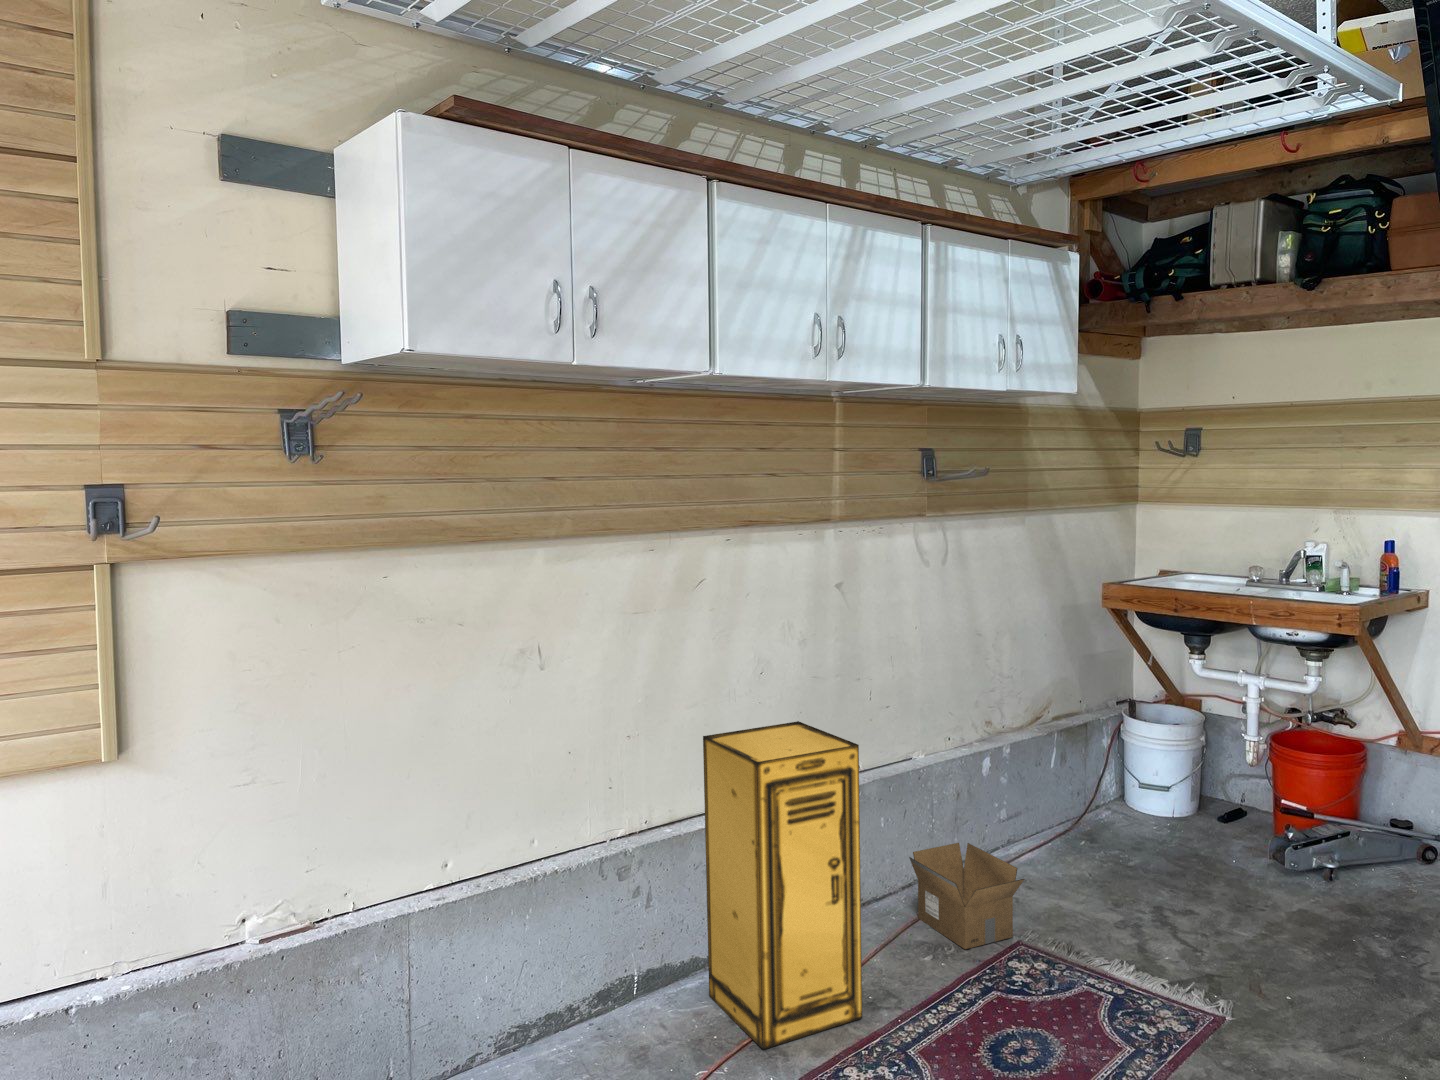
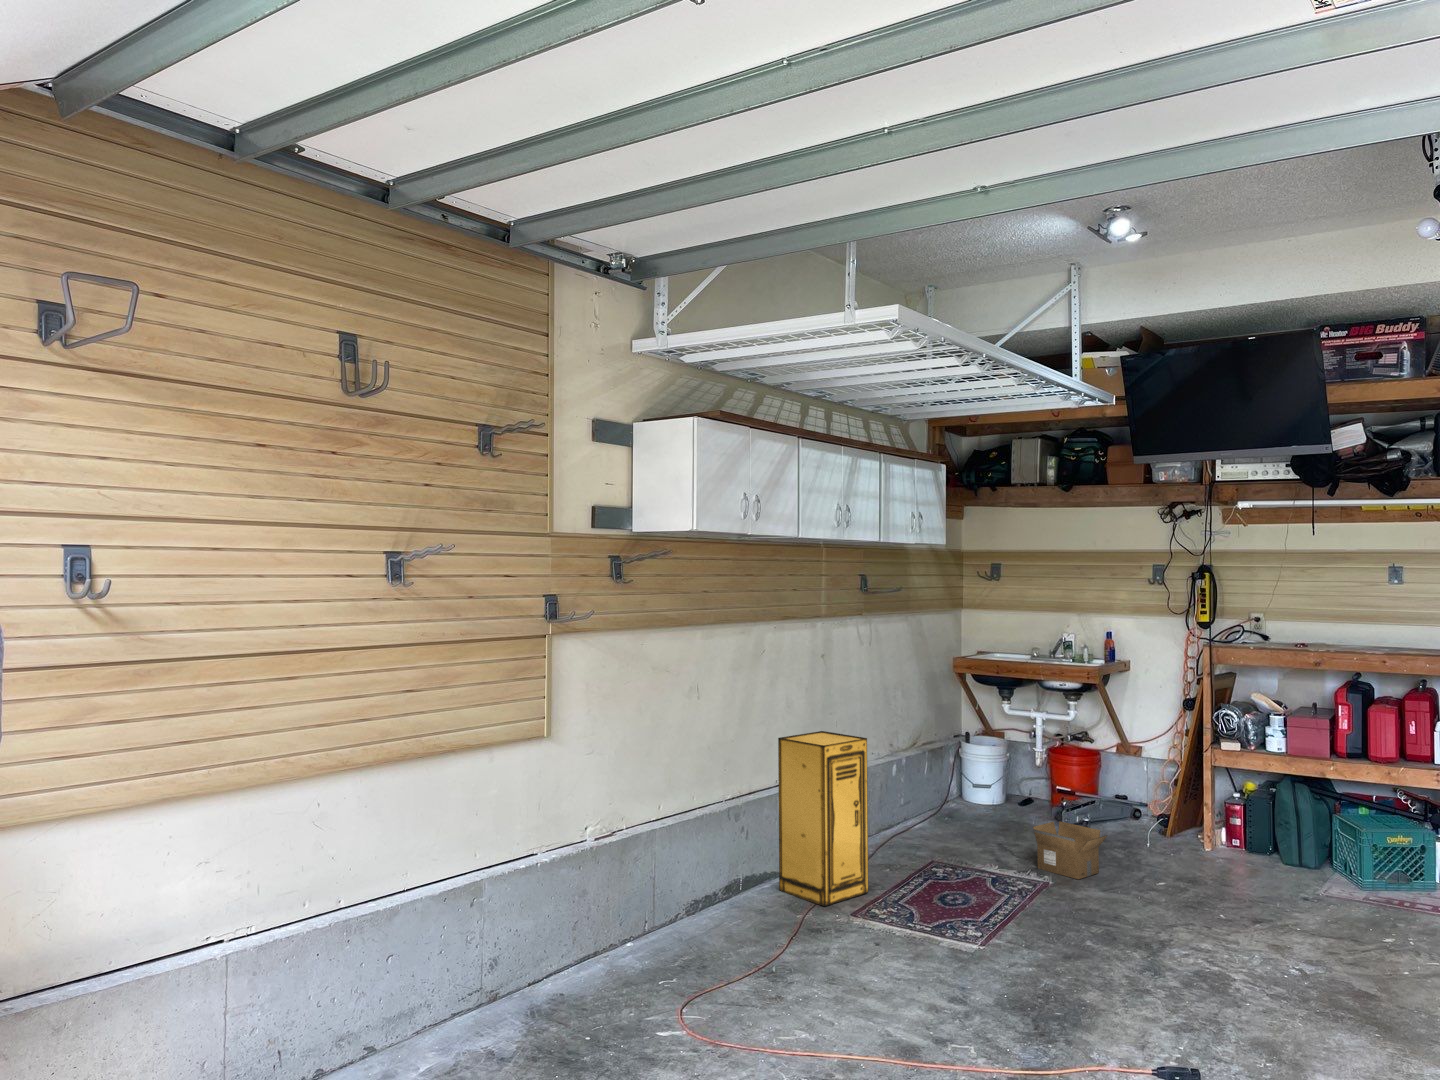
cardboard box: present [909,843,1024,949] -> present [1033,821,1108,879]

